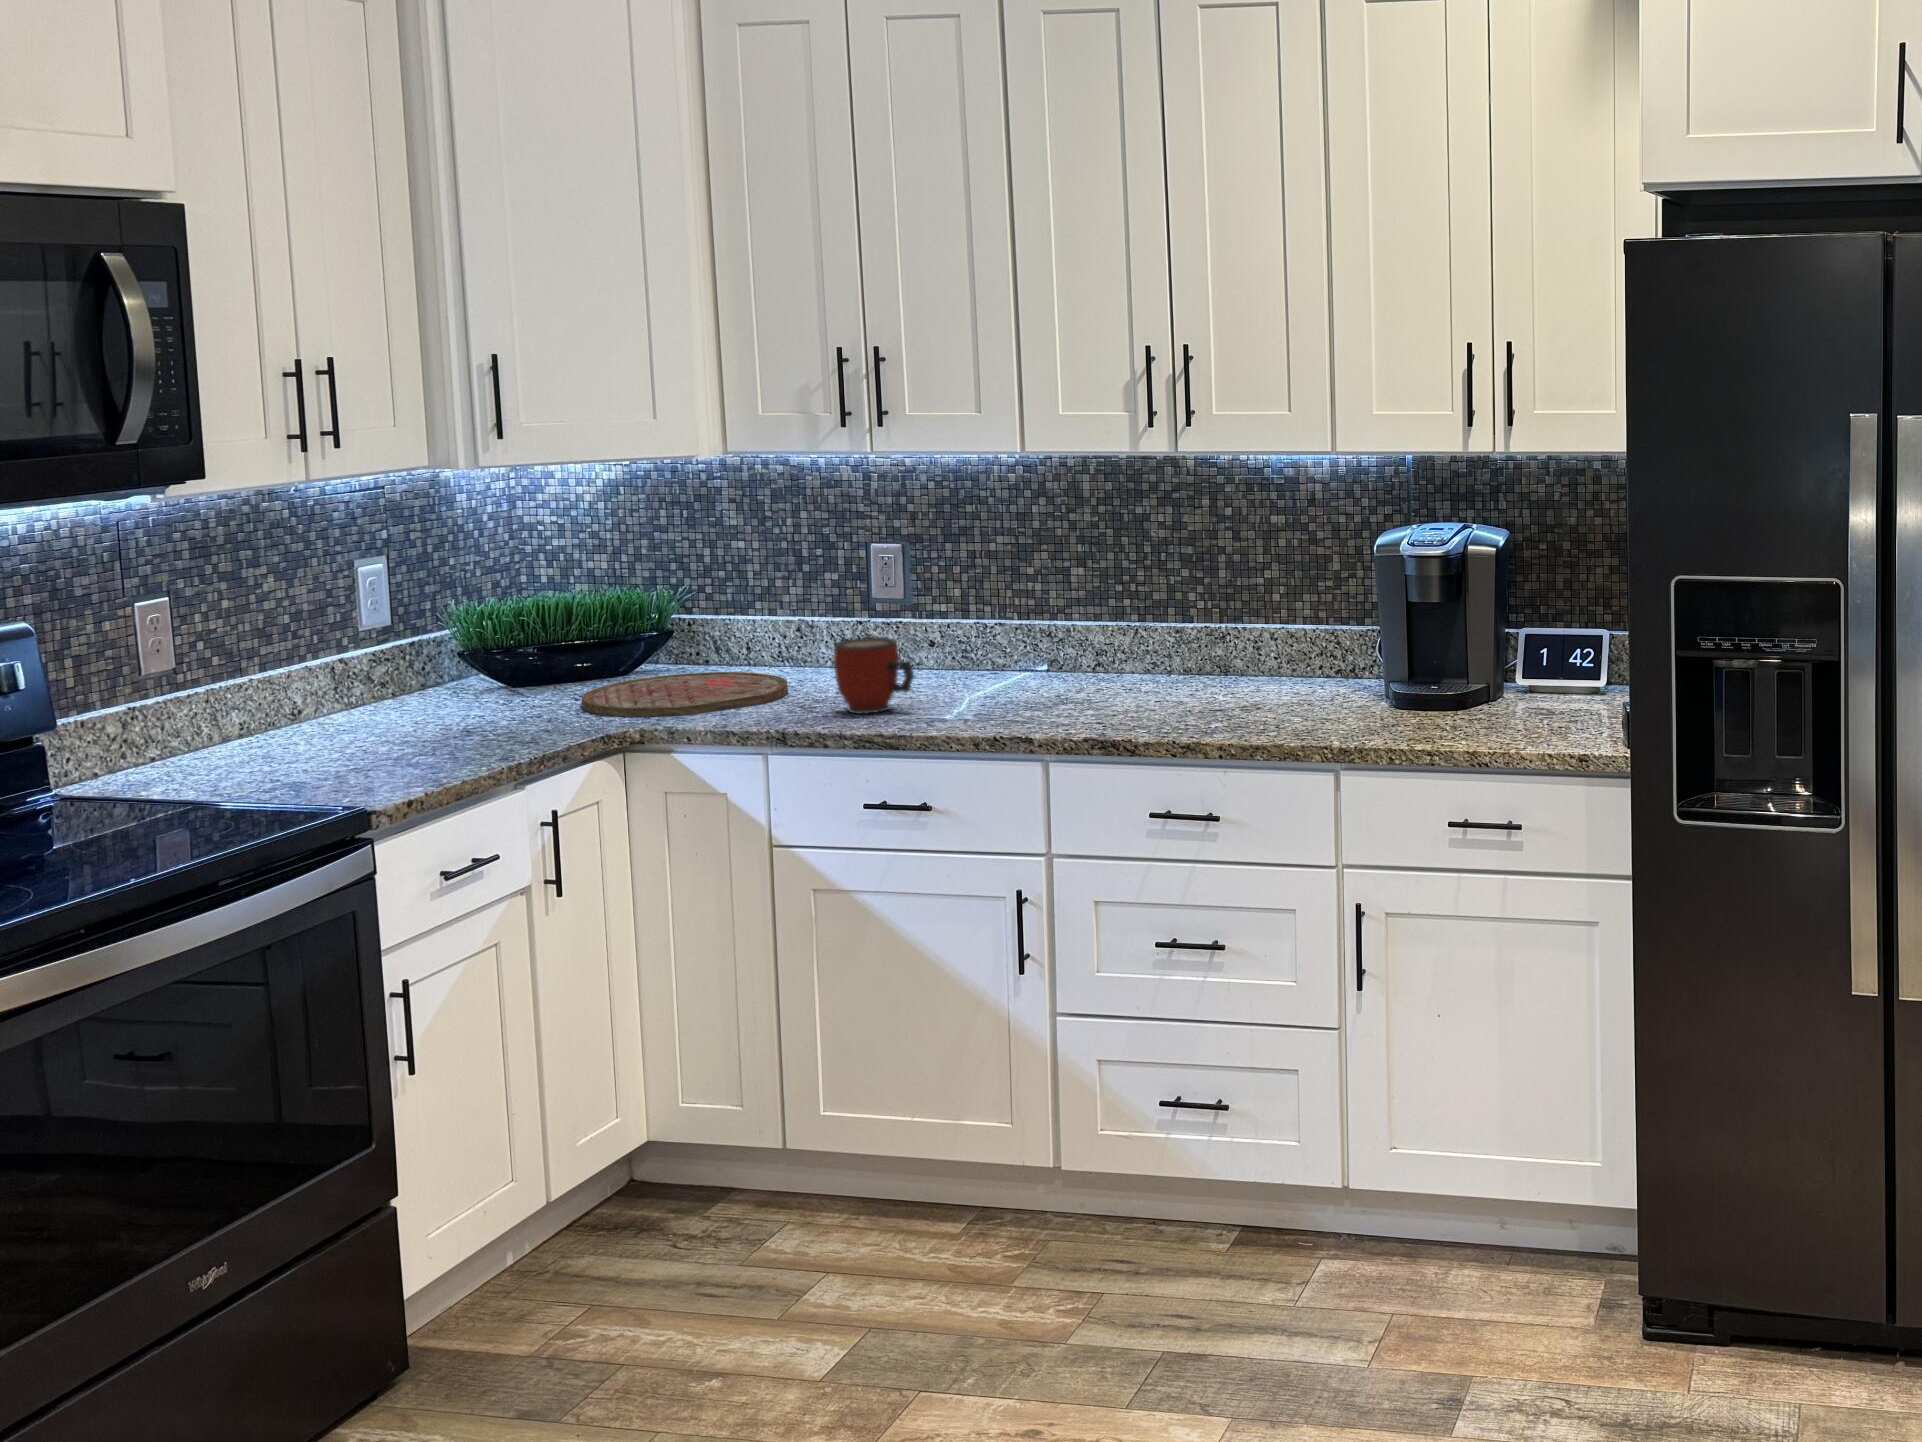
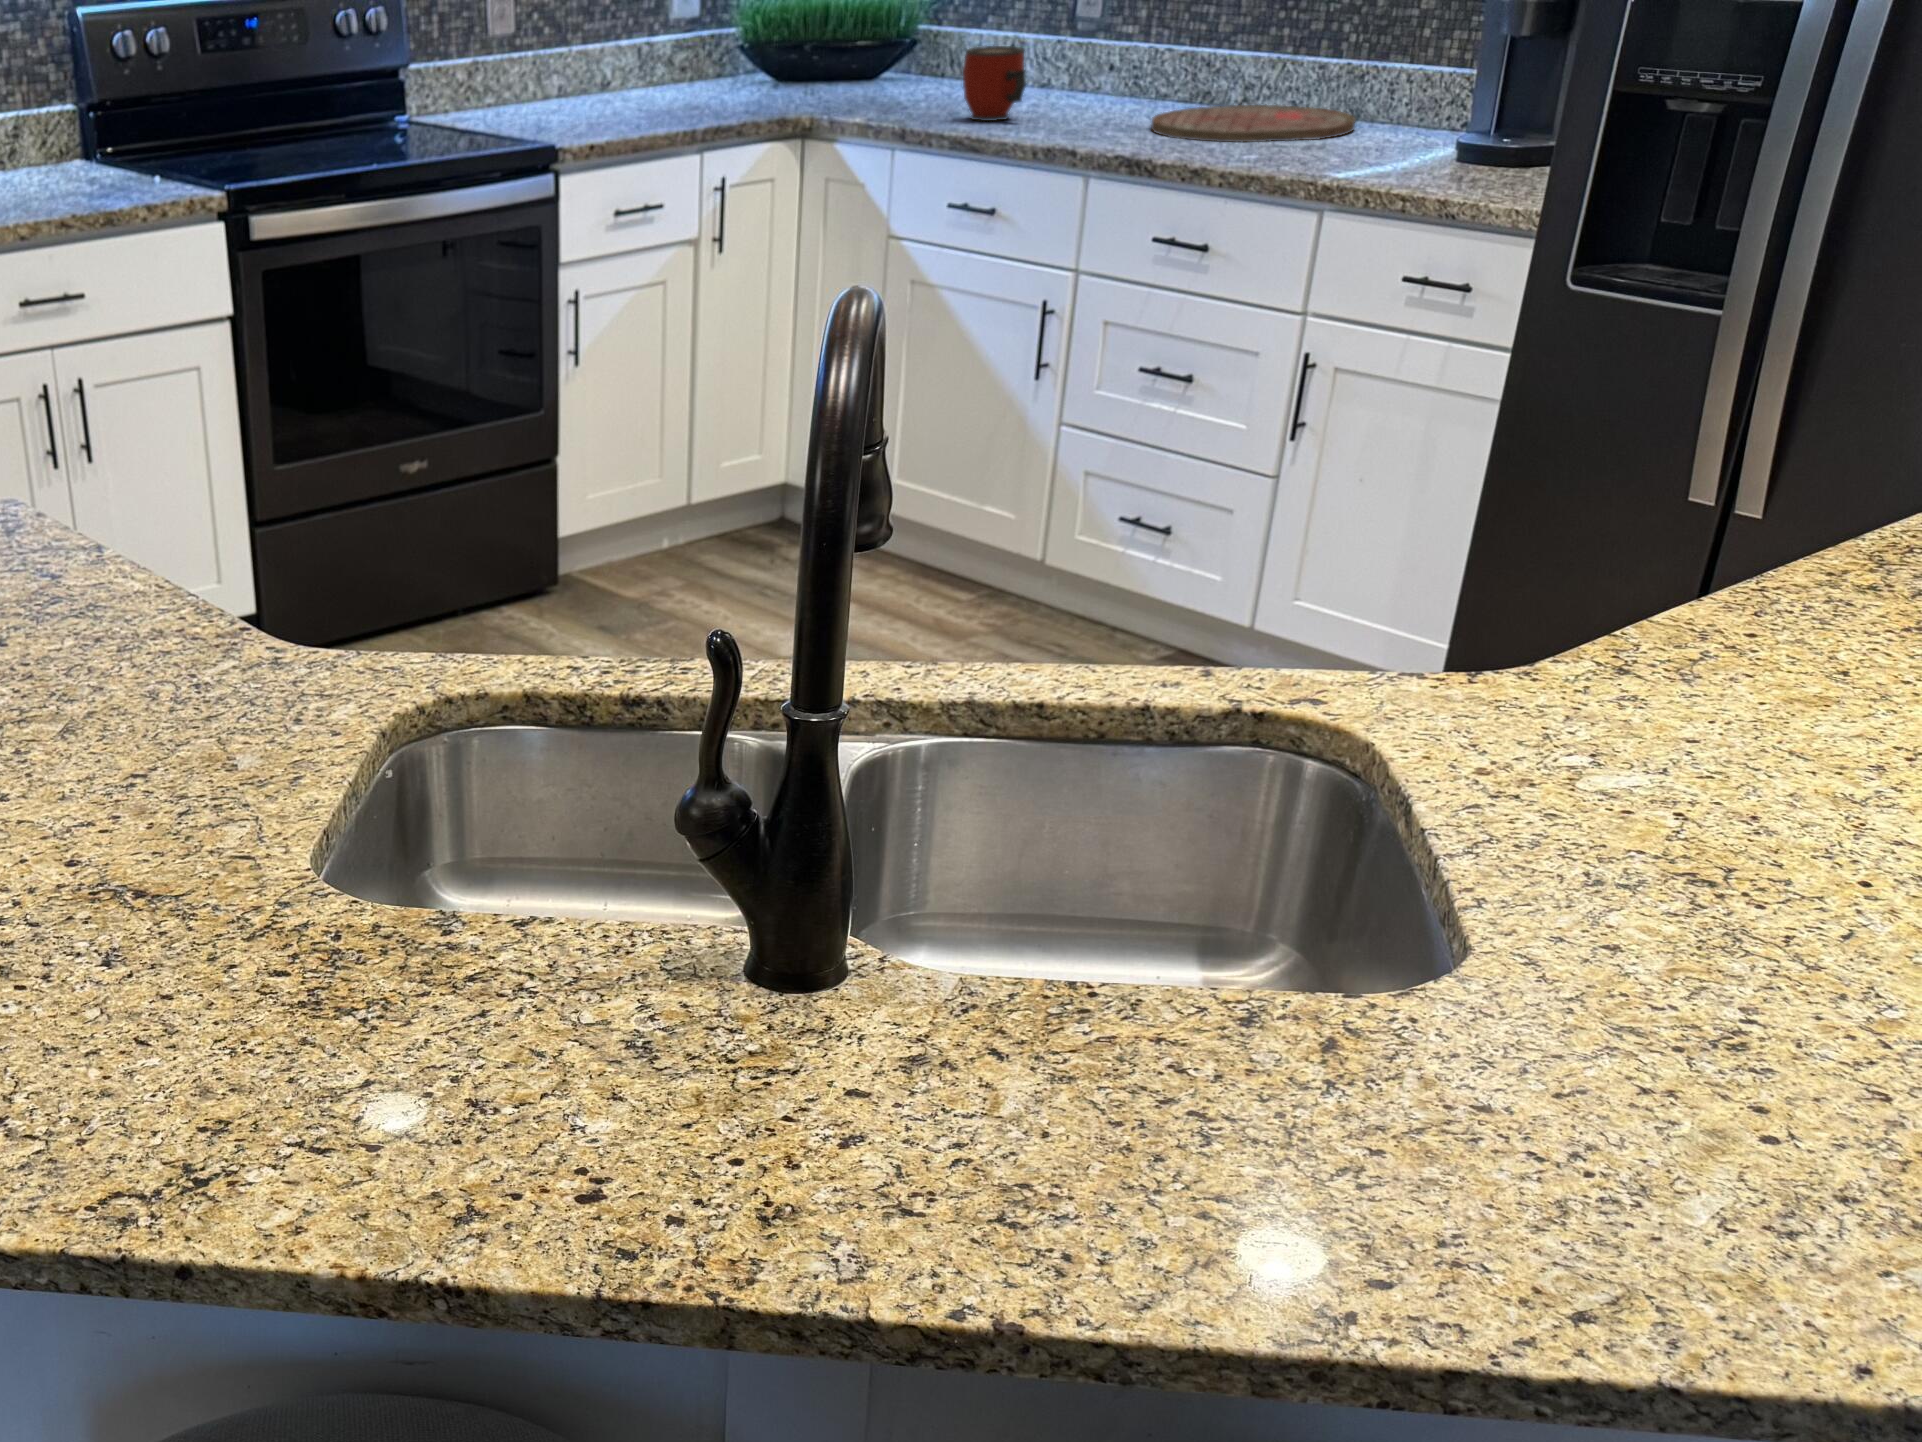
cutting board: present [582,672,788,717] -> present [1151,105,1356,142]

